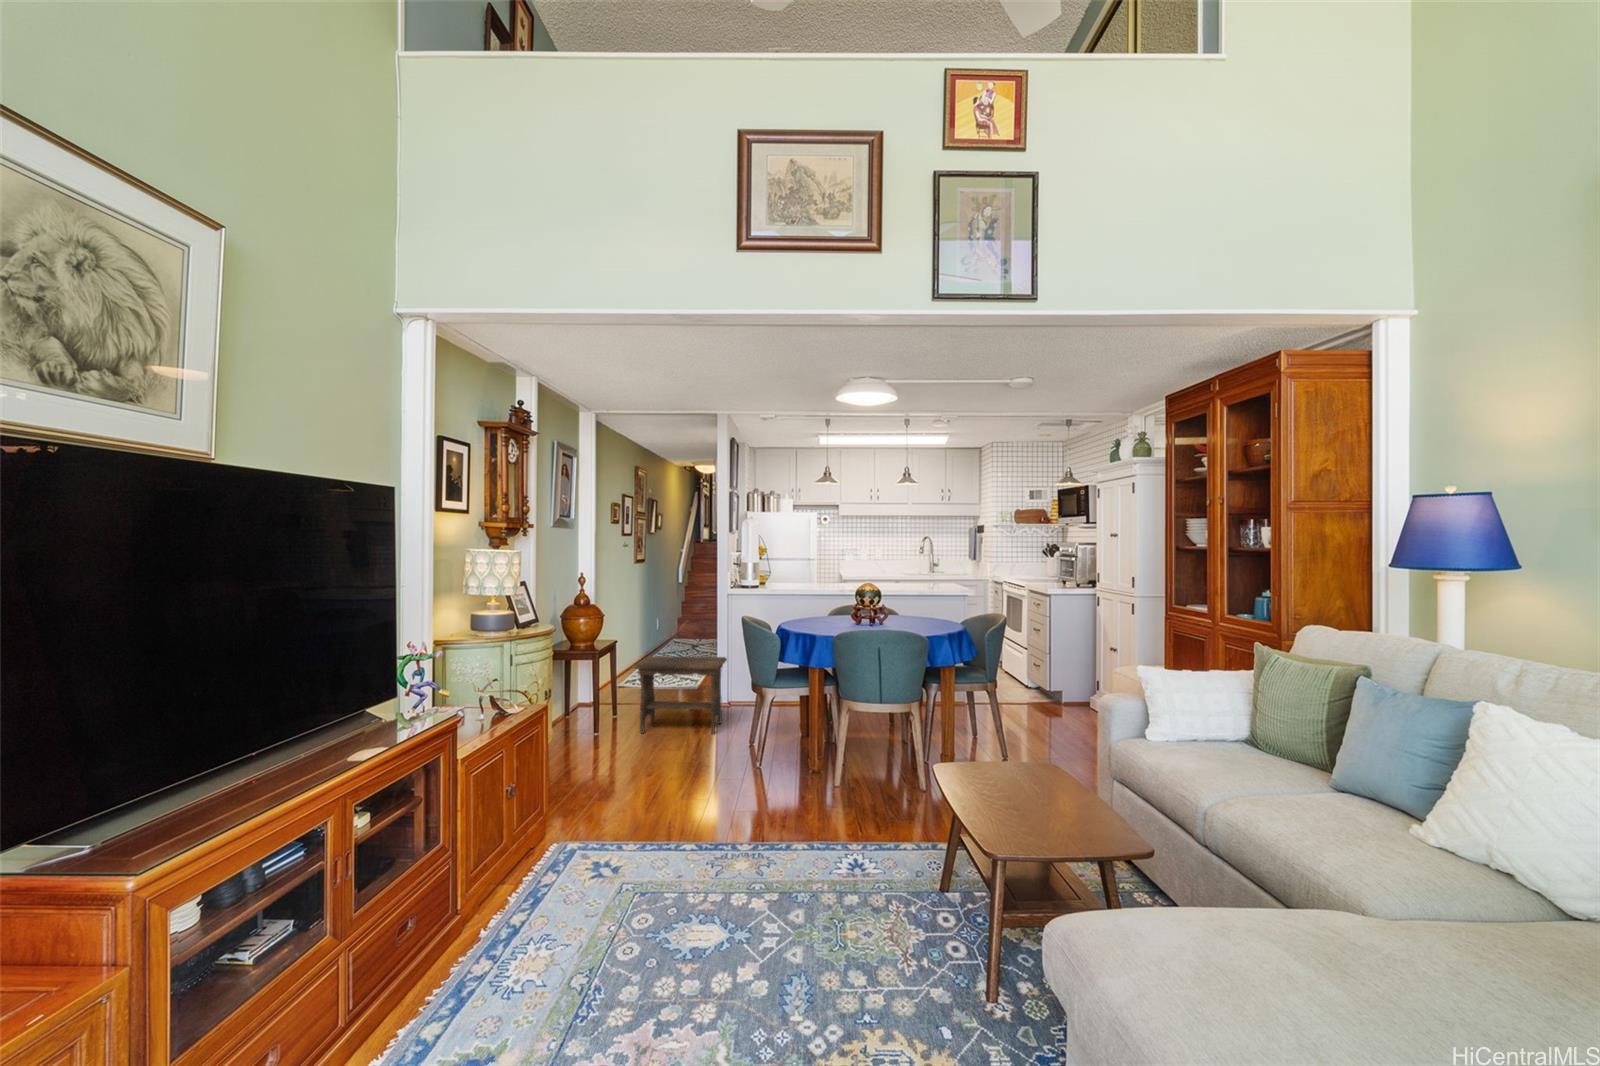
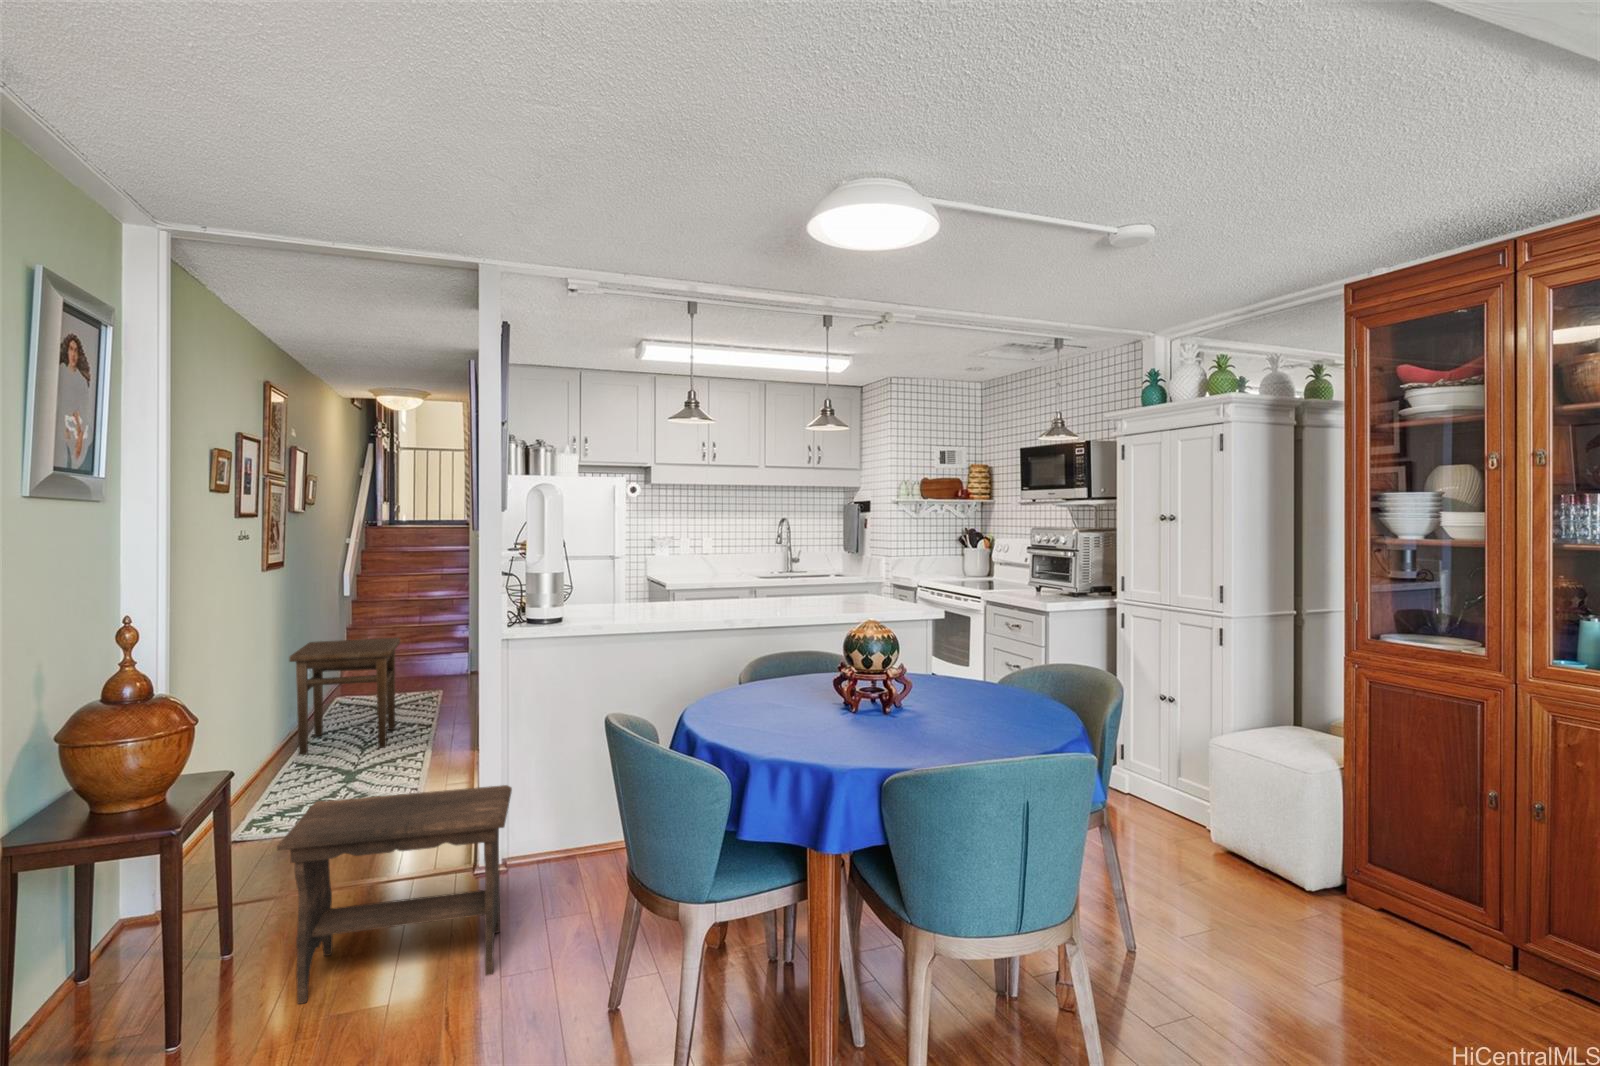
side table: none [646,603,699,660] -> present [289,638,400,755]

